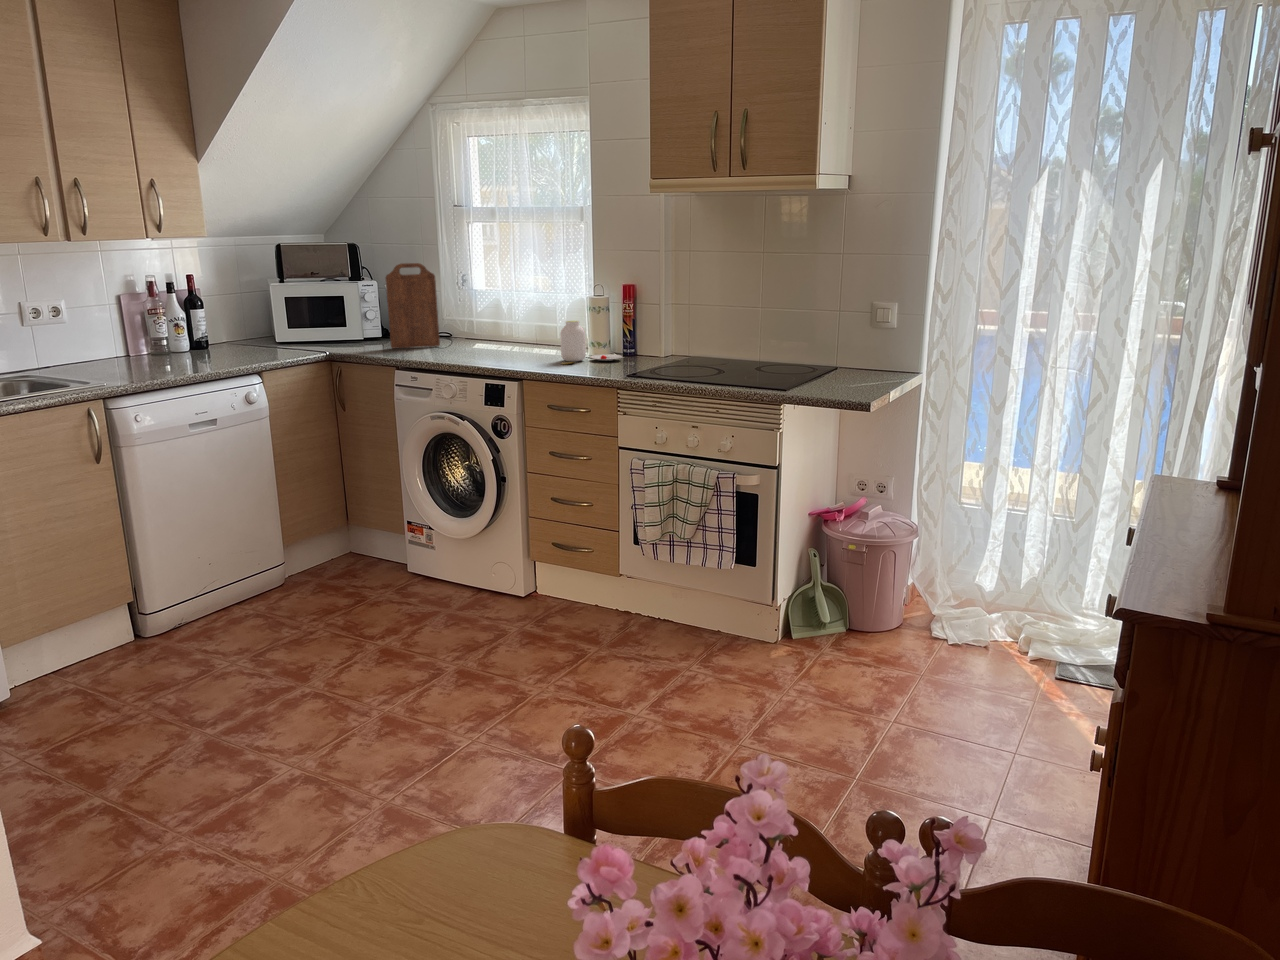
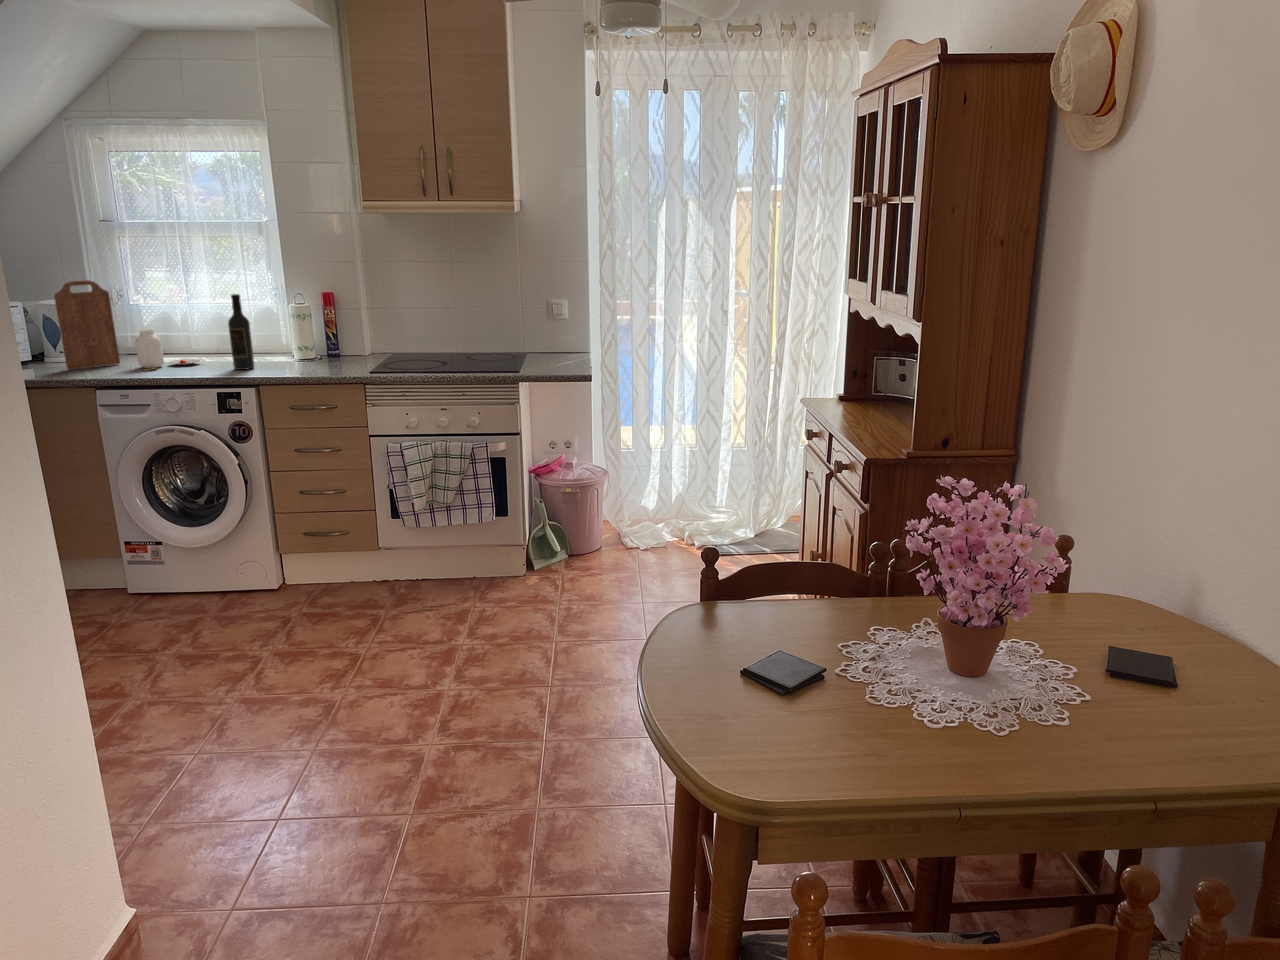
wine bottle: none [513,281,535,361] -> present [228,294,254,370]
jar: present [560,321,622,364] -> present [135,330,201,371]

